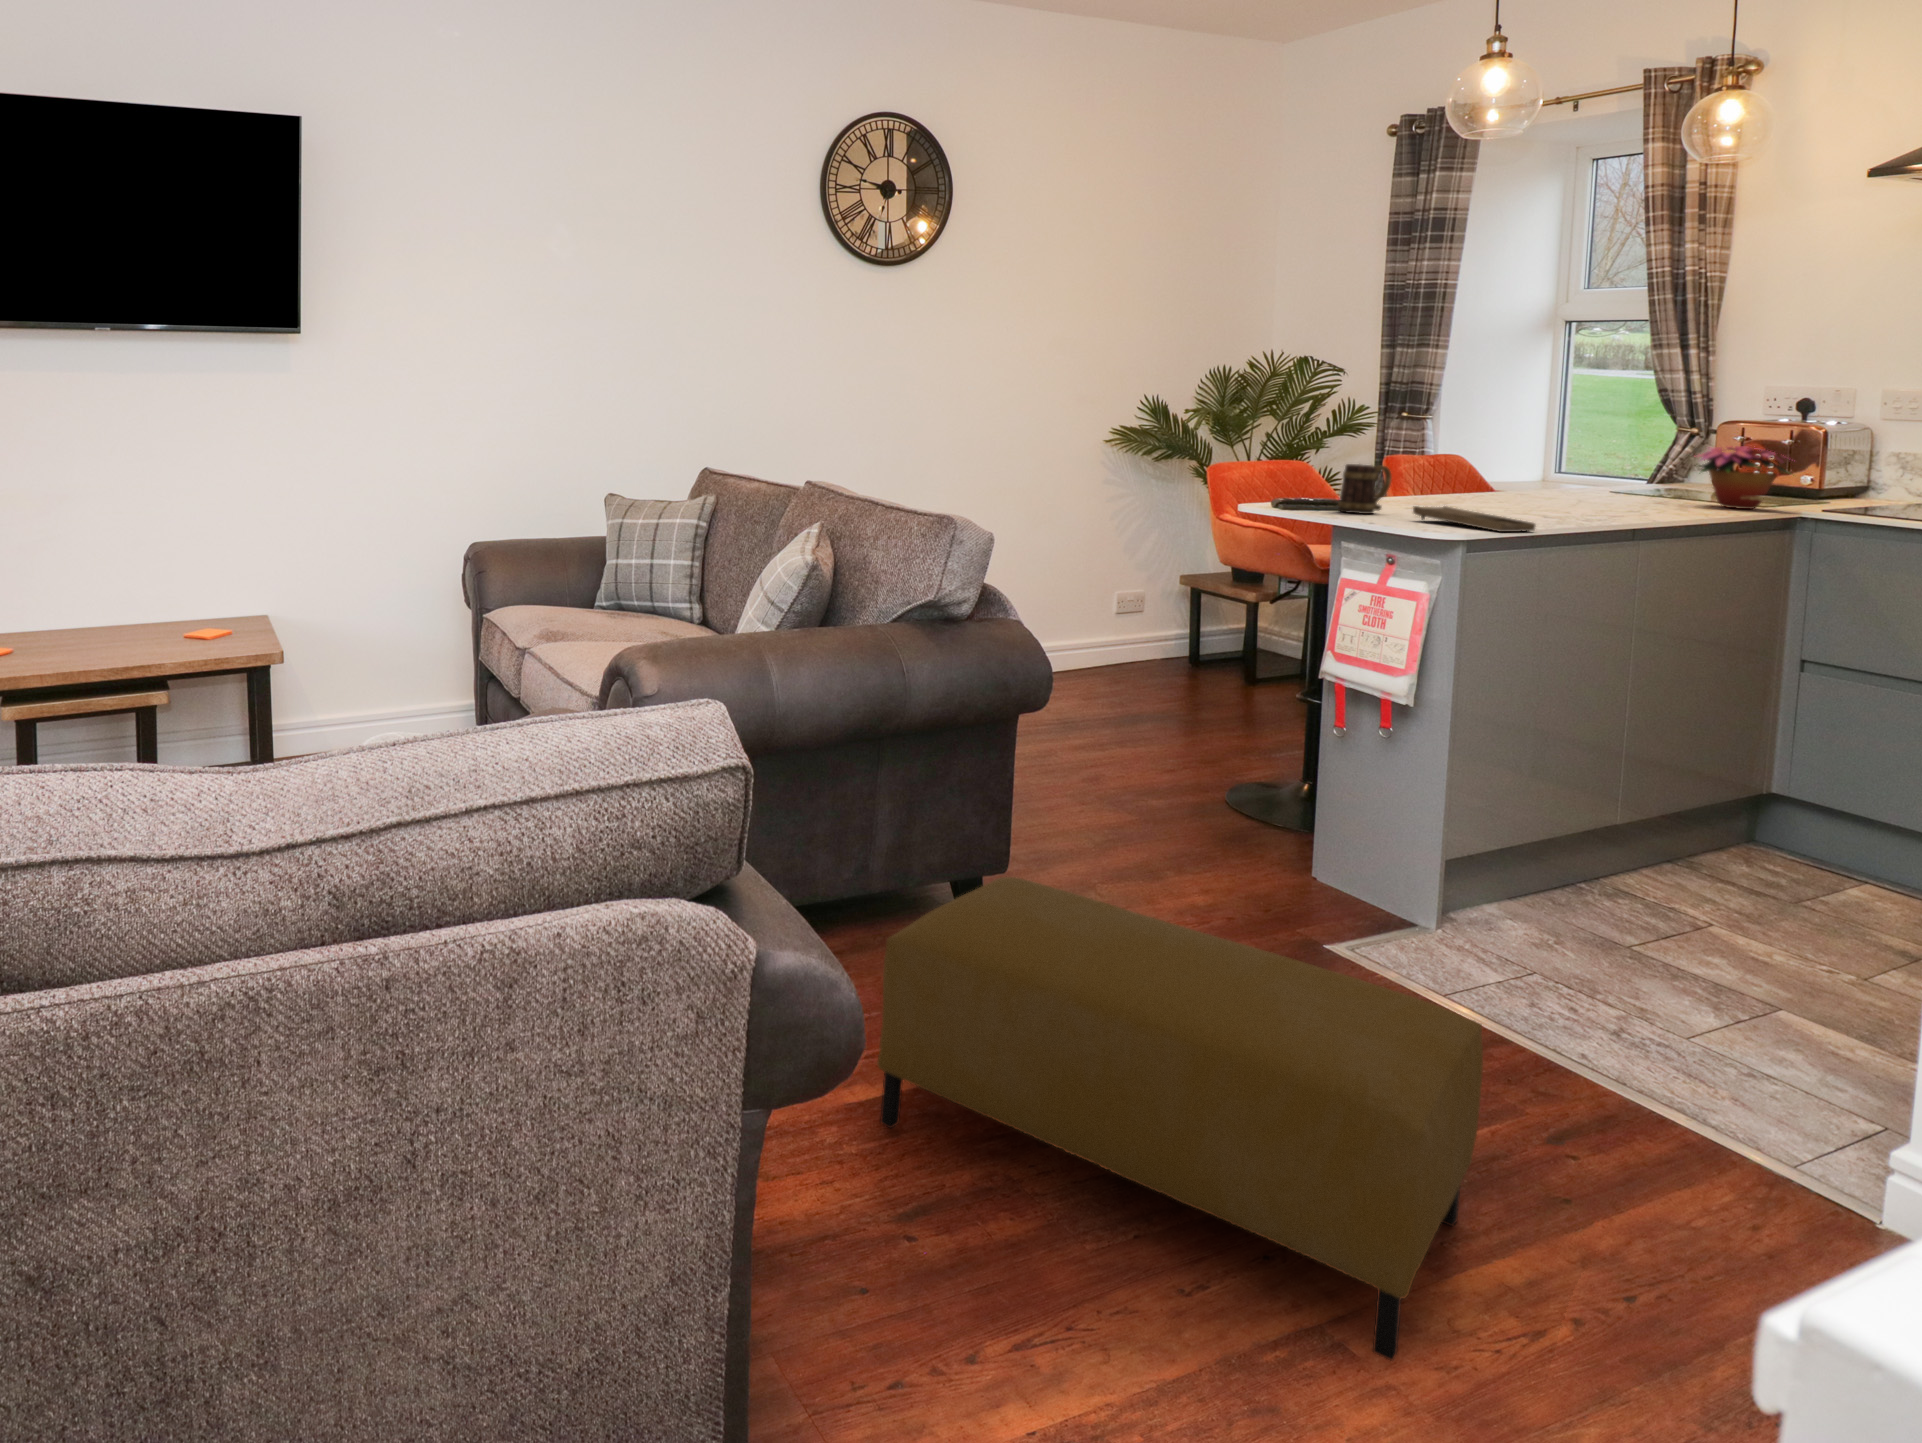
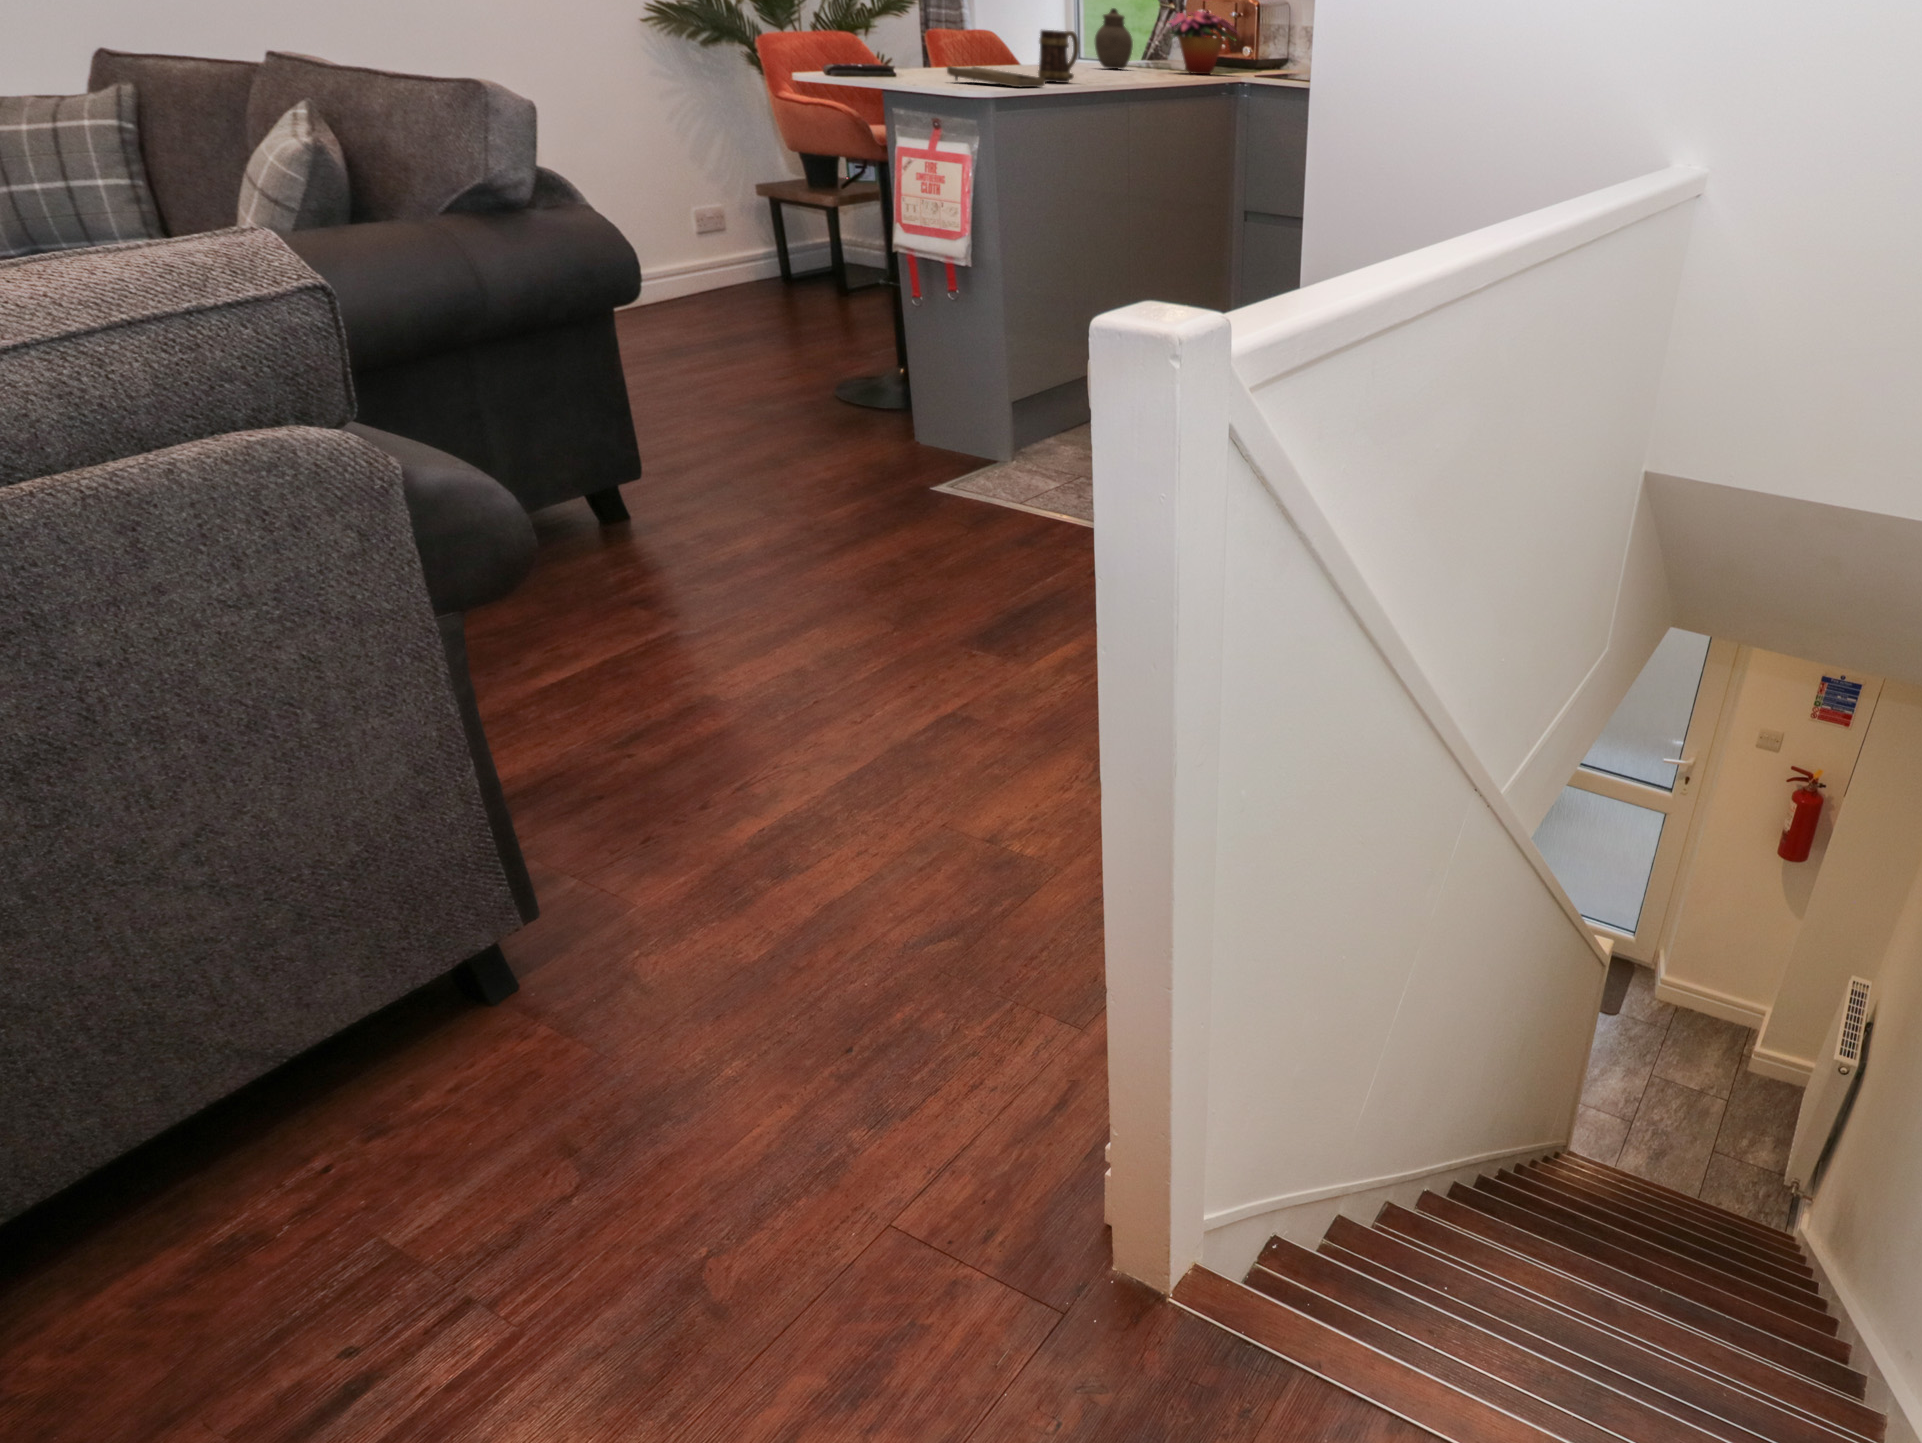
jar: none [1592,441,1644,499] -> present [1095,8,1133,69]
mug: present [1338,464,1391,514] -> present [1038,30,1079,83]
ottoman: present [877,877,1483,1360] -> none [538,460,1042,725]

